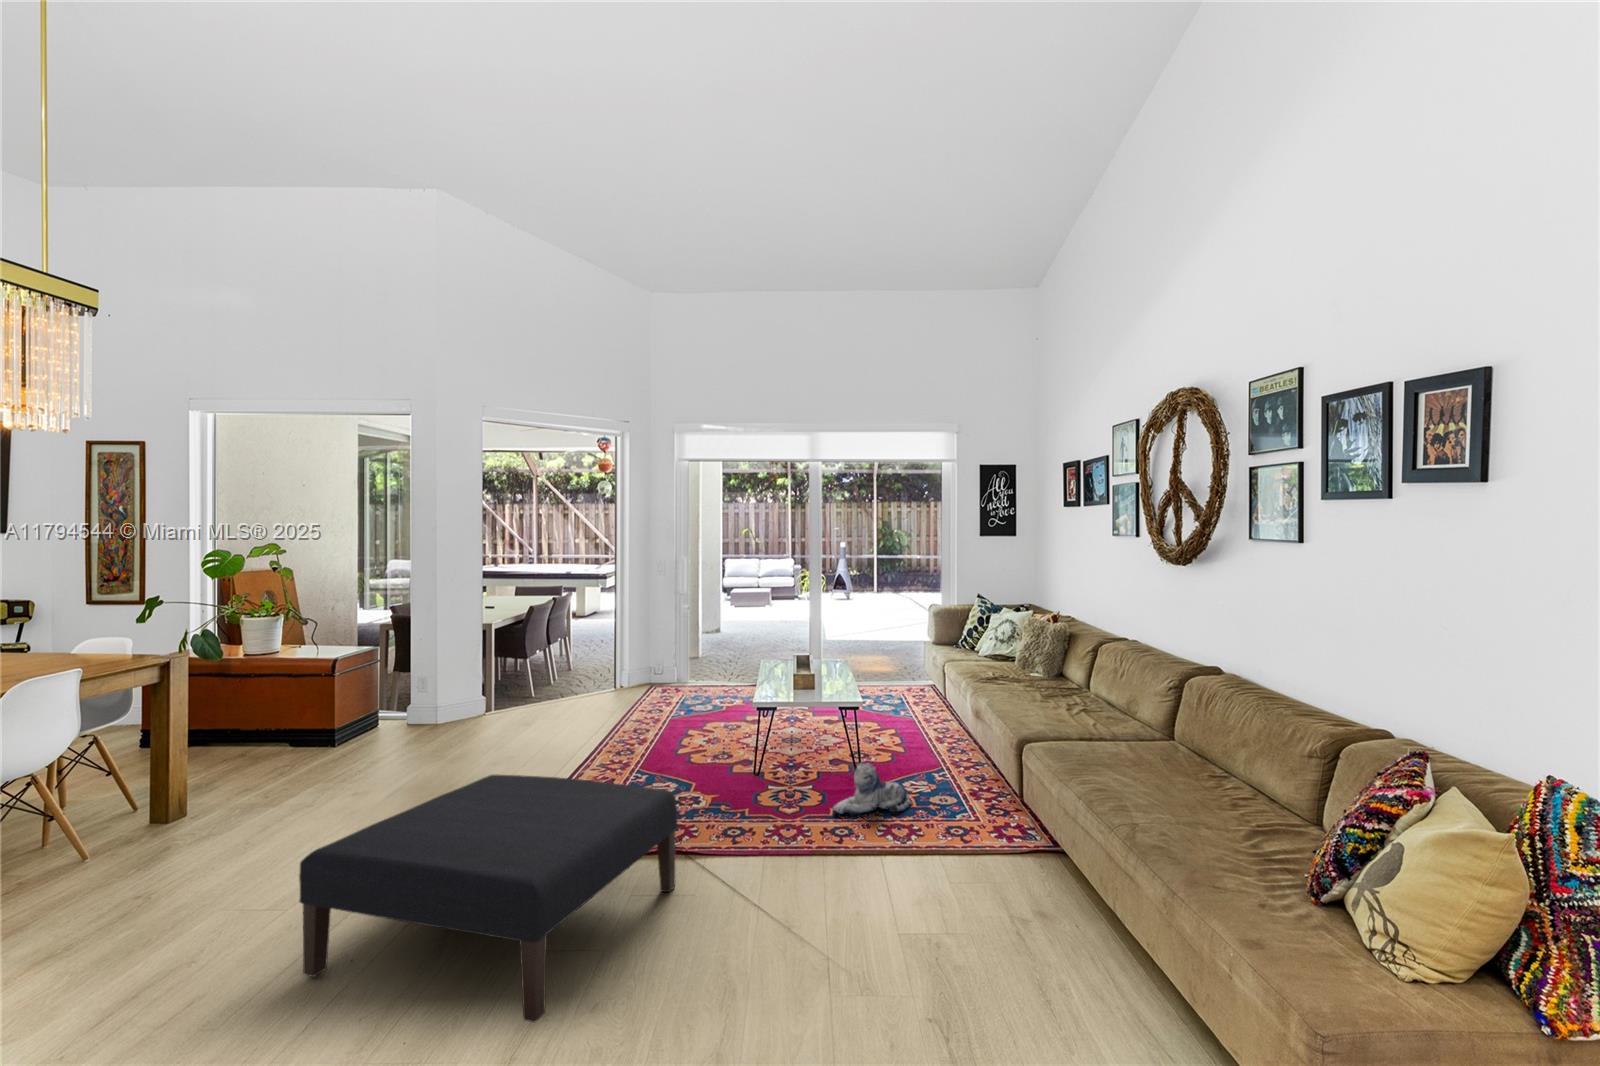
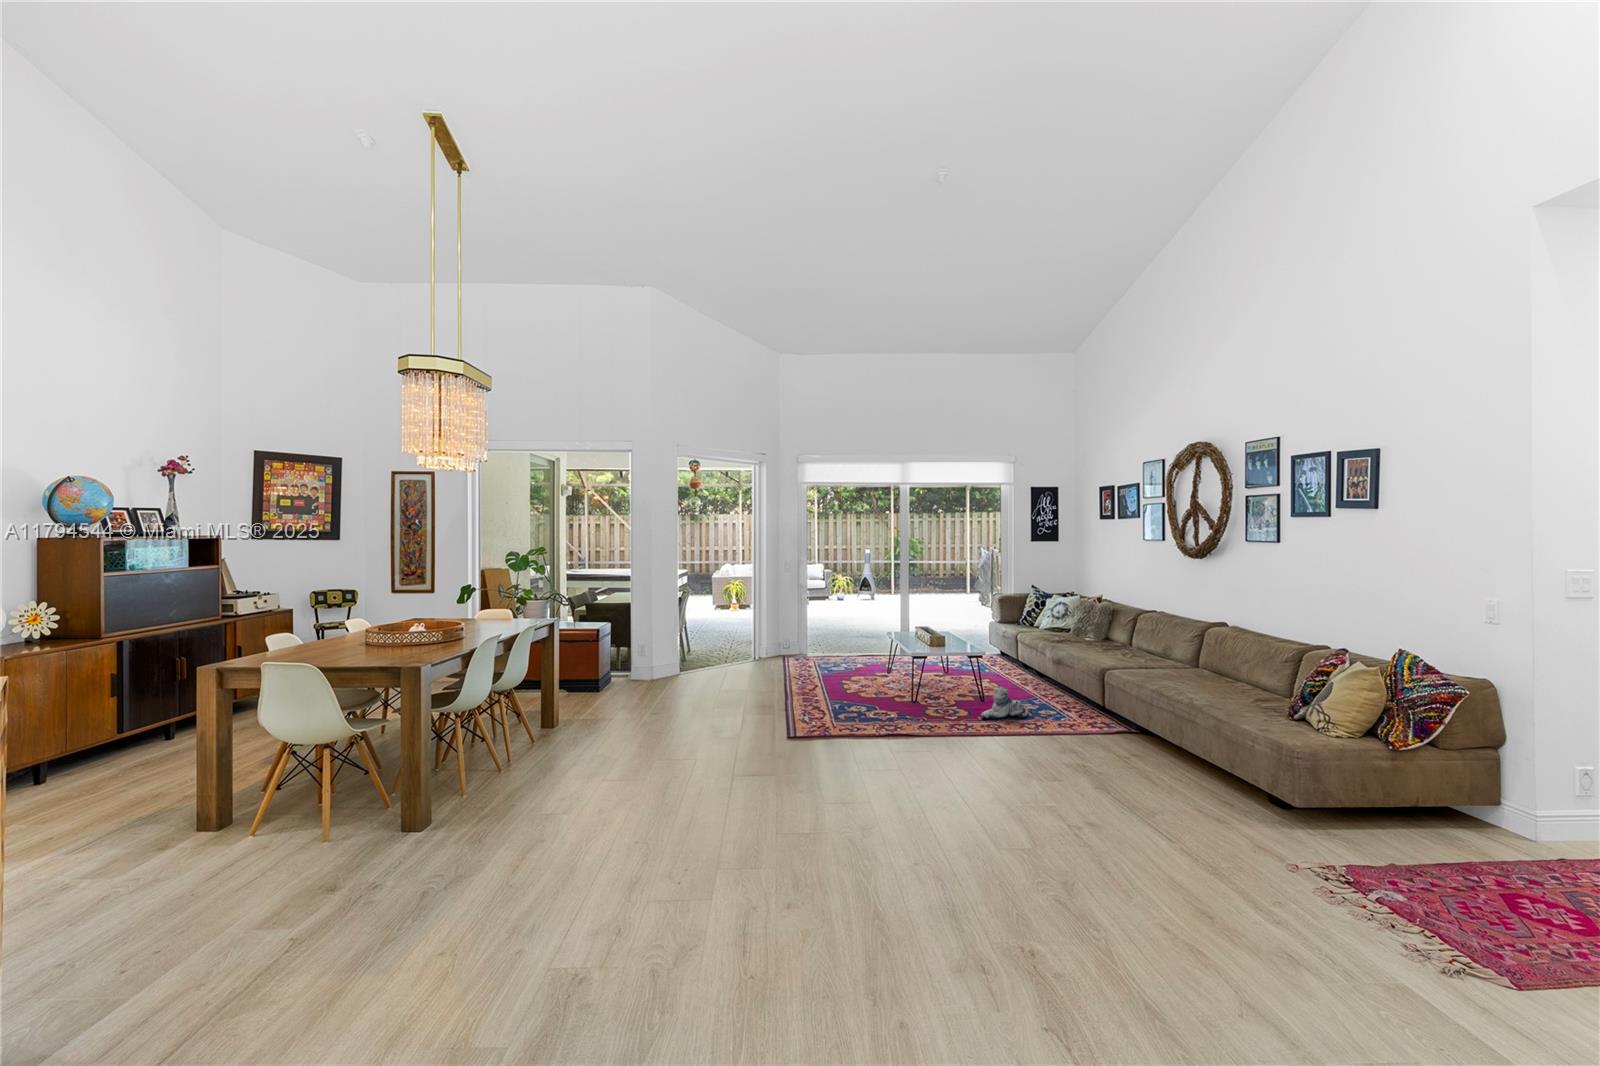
ottoman: present [299,775,677,1022] -> none [739,684,913,789]

